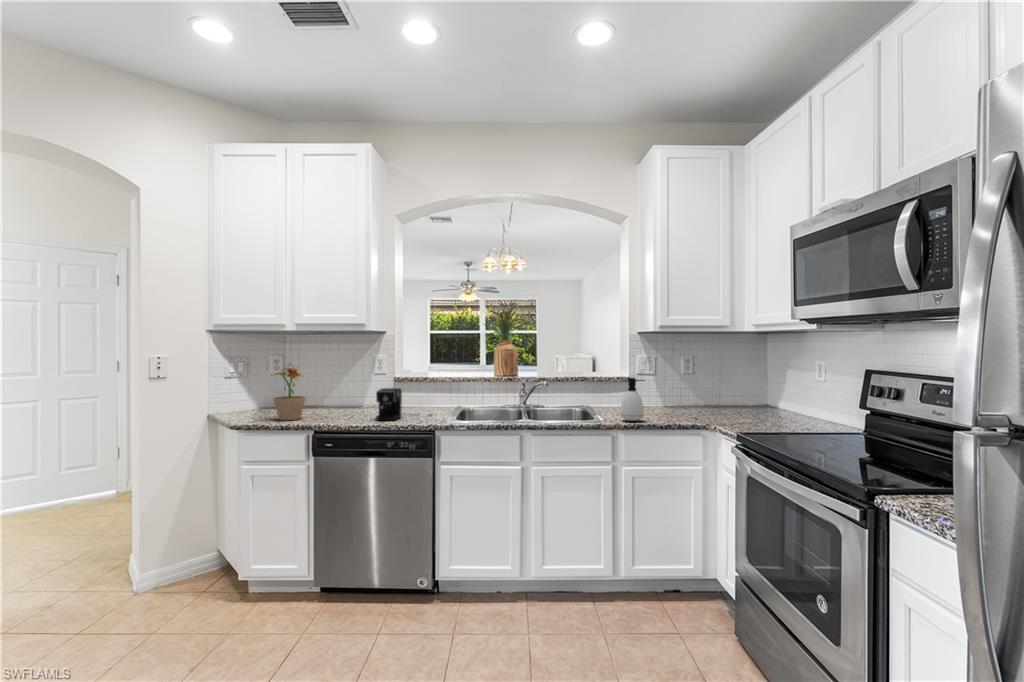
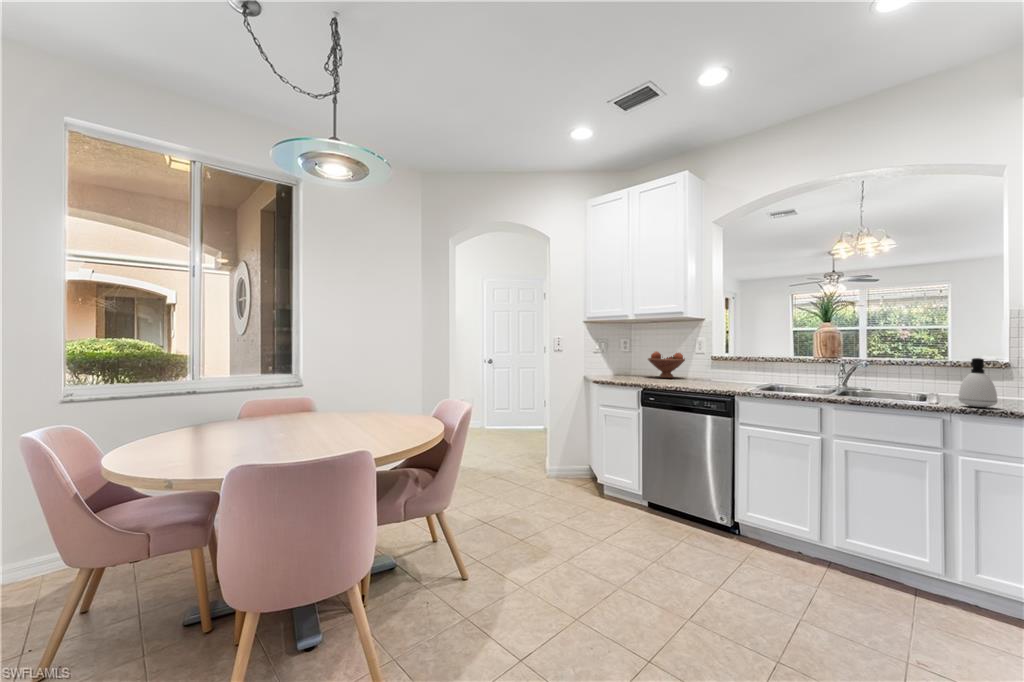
potted plant: present [274,365,306,420] -> none [617,341,640,381]
fruit bowl: none [311,372,362,409] -> present [648,352,685,378]
coffee maker: present [376,388,432,420] -> none [688,362,739,386]

